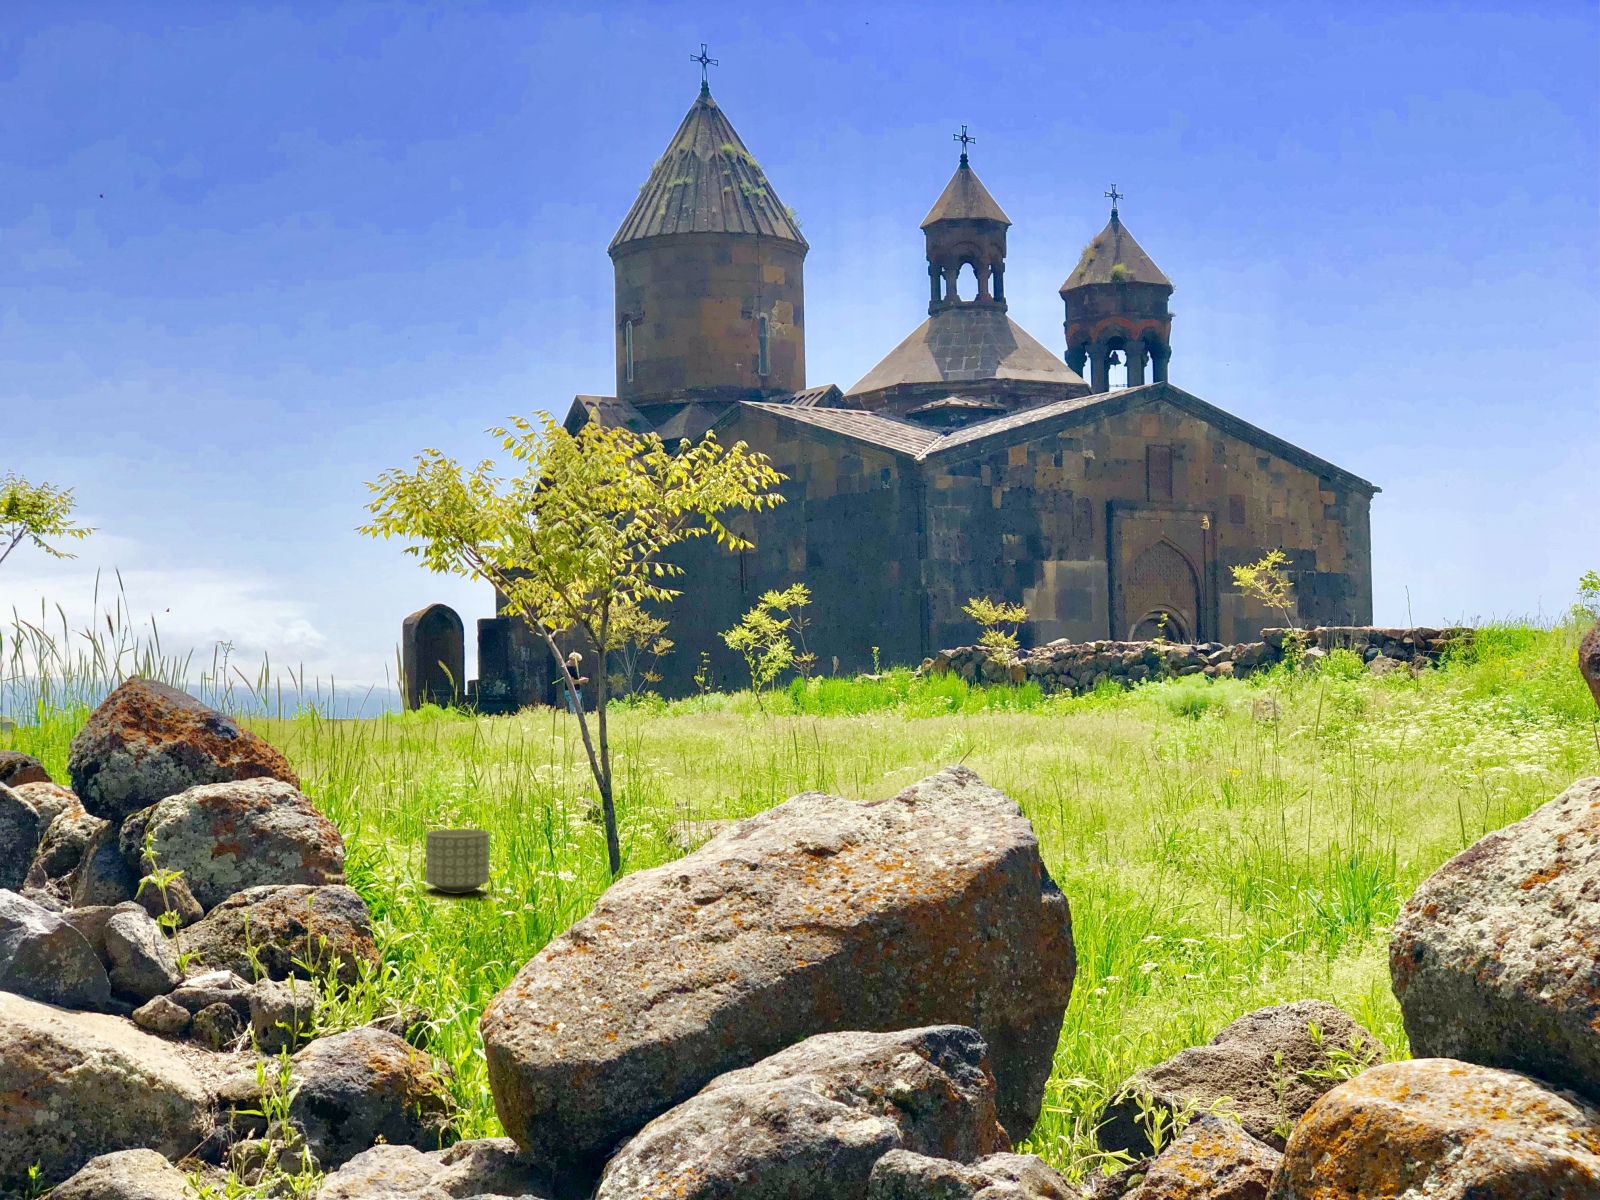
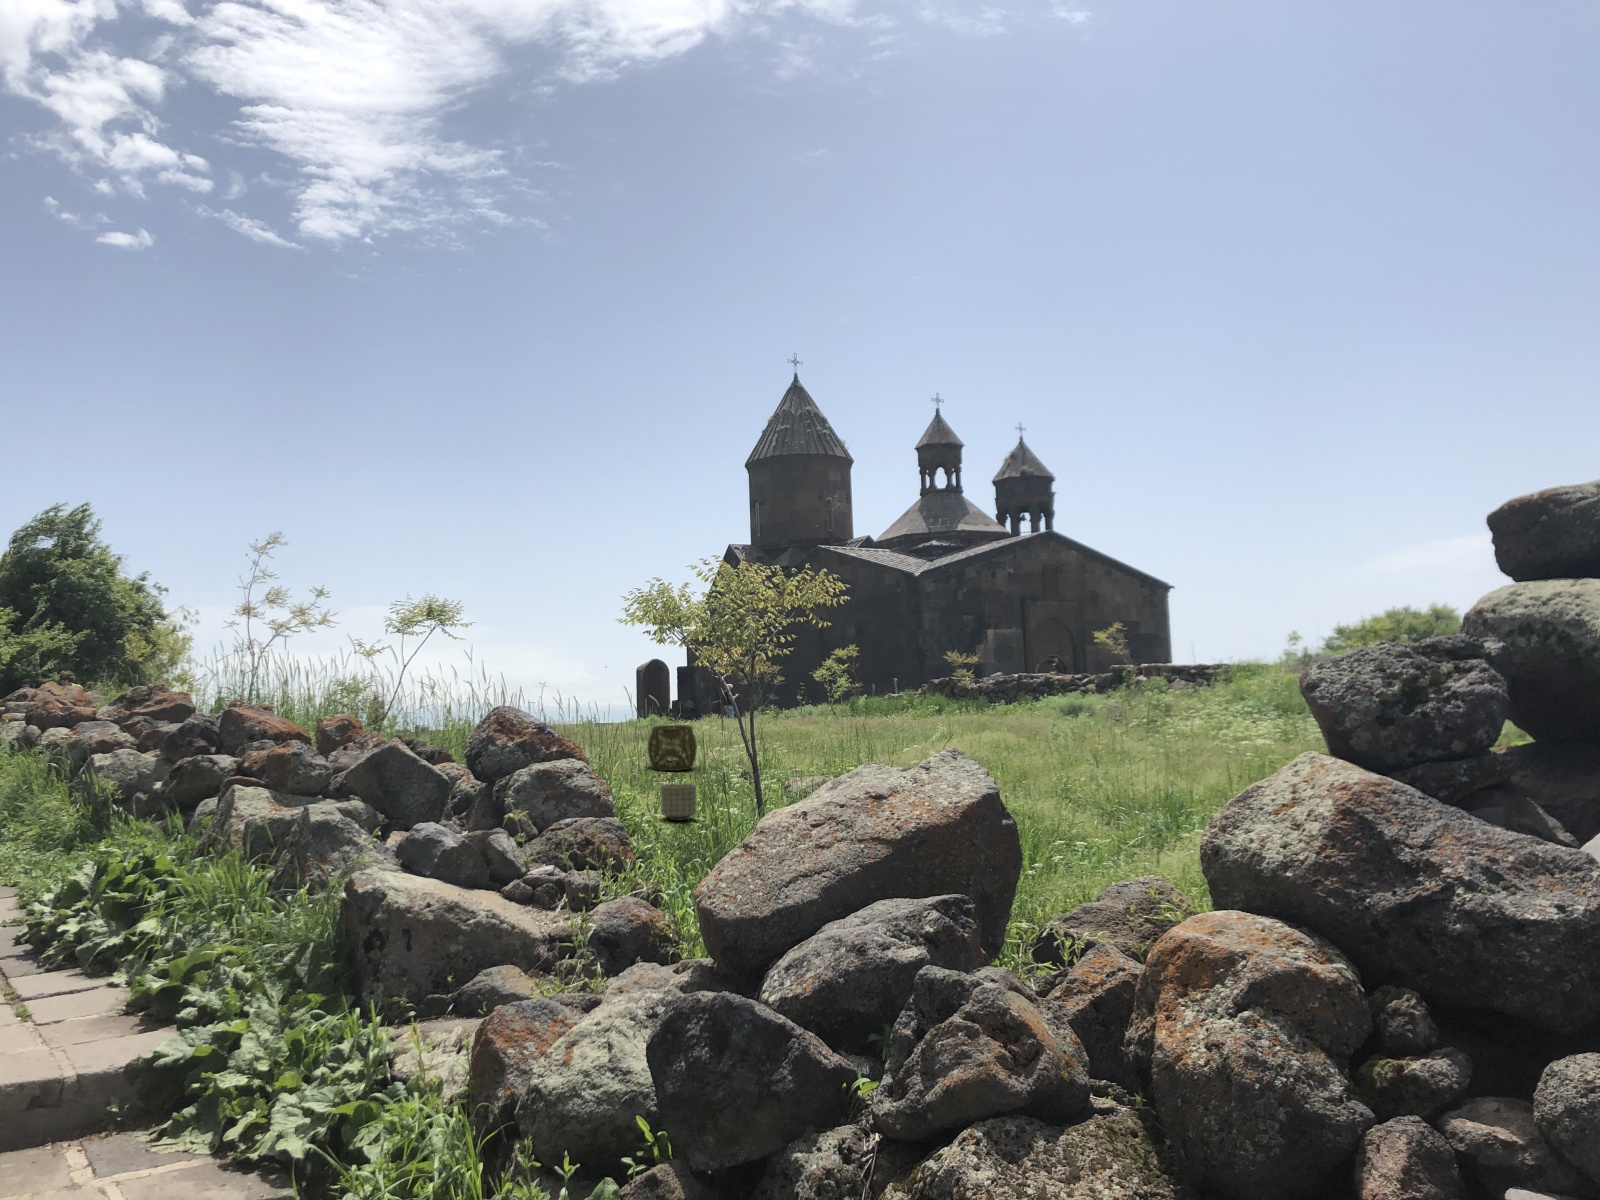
woven basket: none [405,729,493,809] -> present [648,725,697,771]

